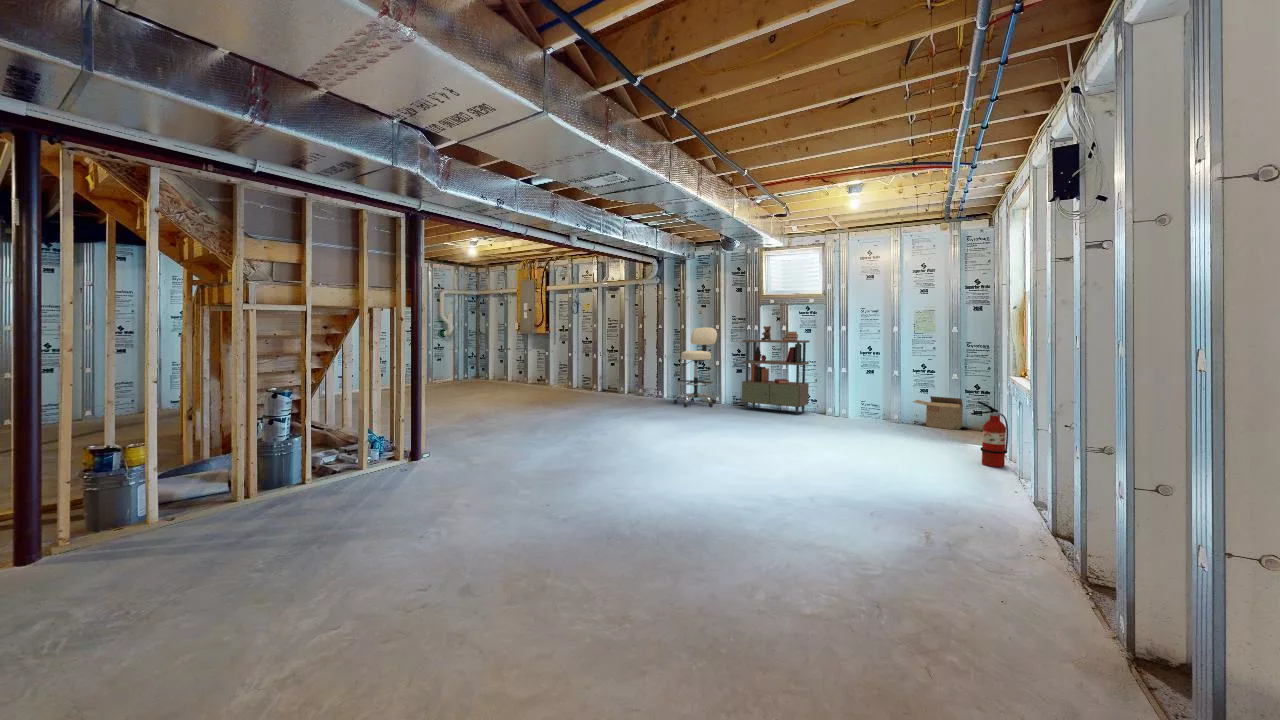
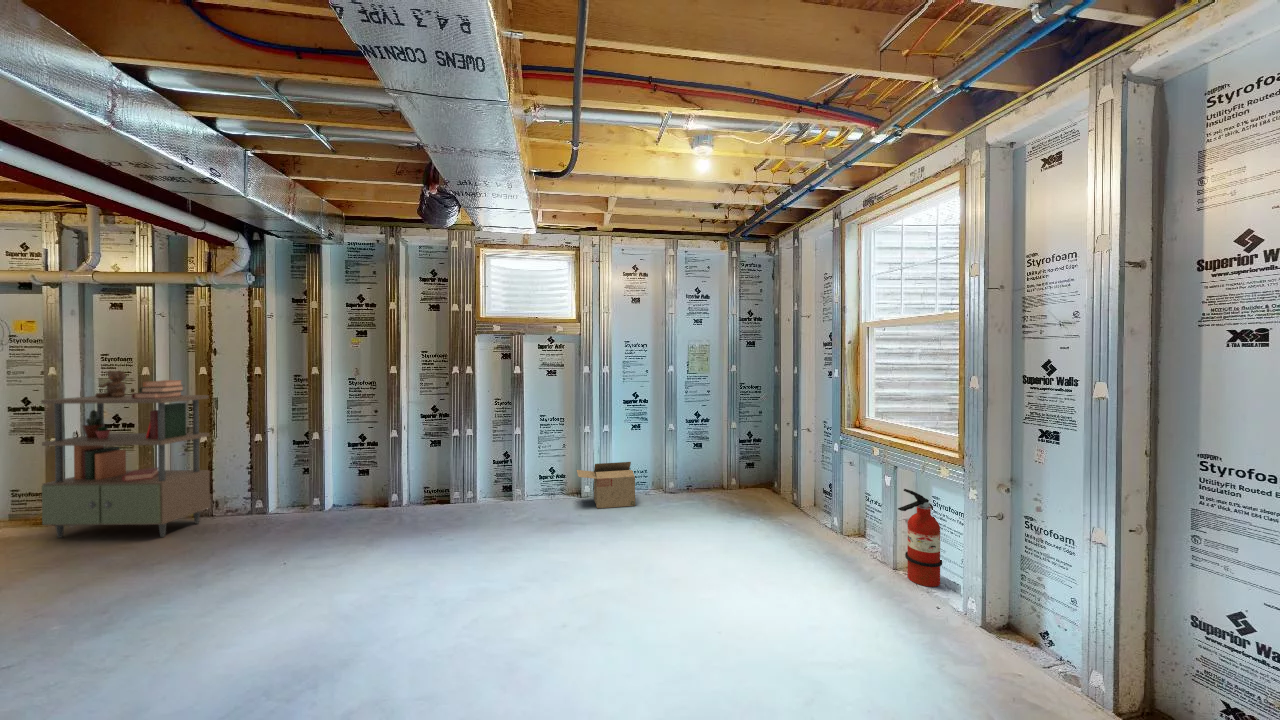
shelving unit: present [742,326,809,414] -> present [41,371,210,538]
stool: present [673,327,717,407] -> none [298,372,393,536]
cardboard box: present [913,396,963,430] -> present [577,462,635,509]

